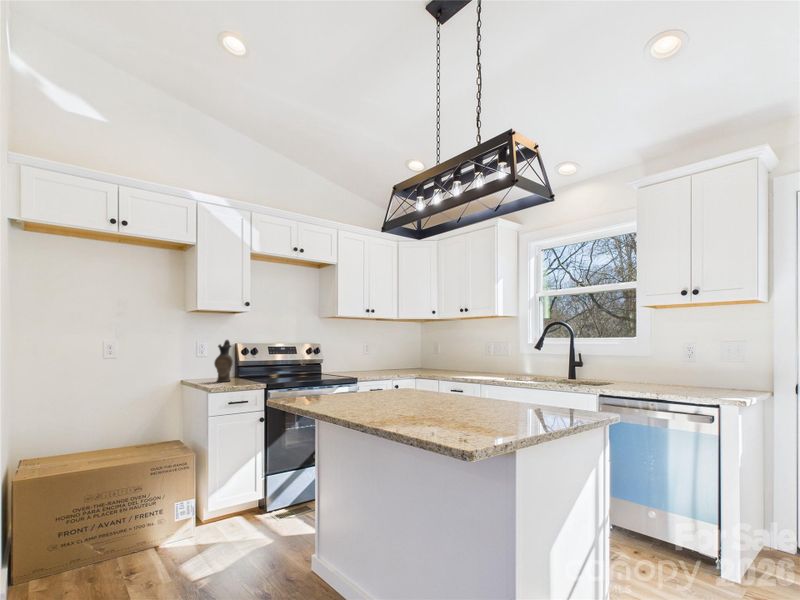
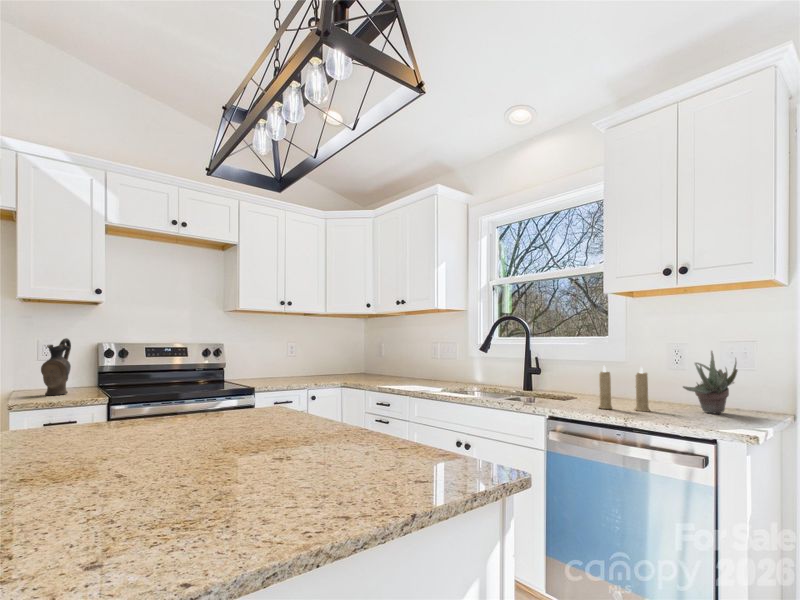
succulent plant: none [696,347,733,391] -> present [683,351,738,413]
candle: none [634,358,673,390] -> present [599,366,650,411]

